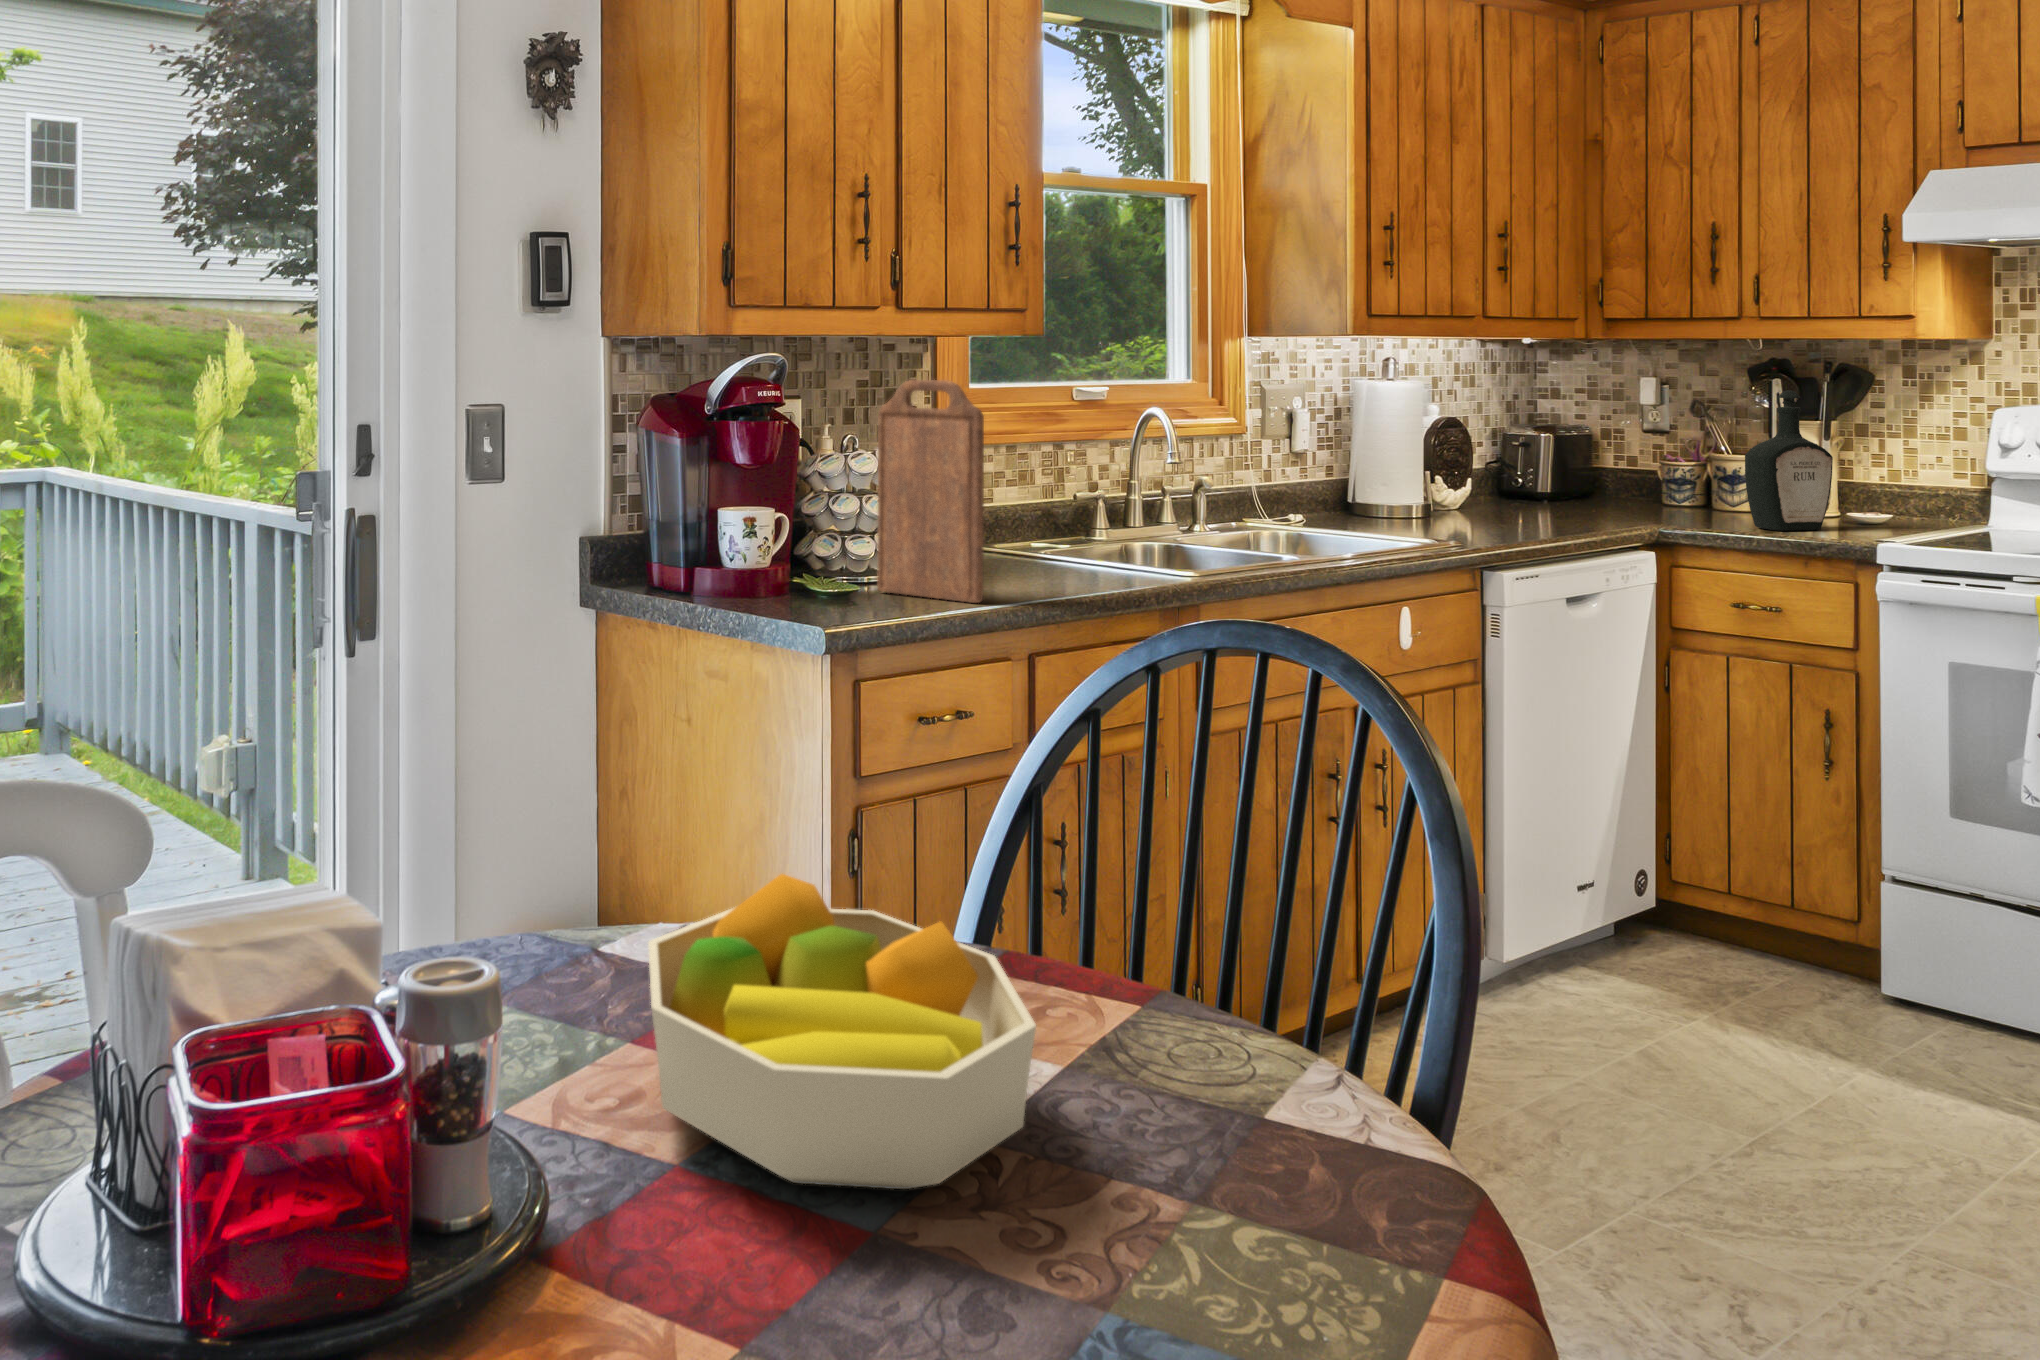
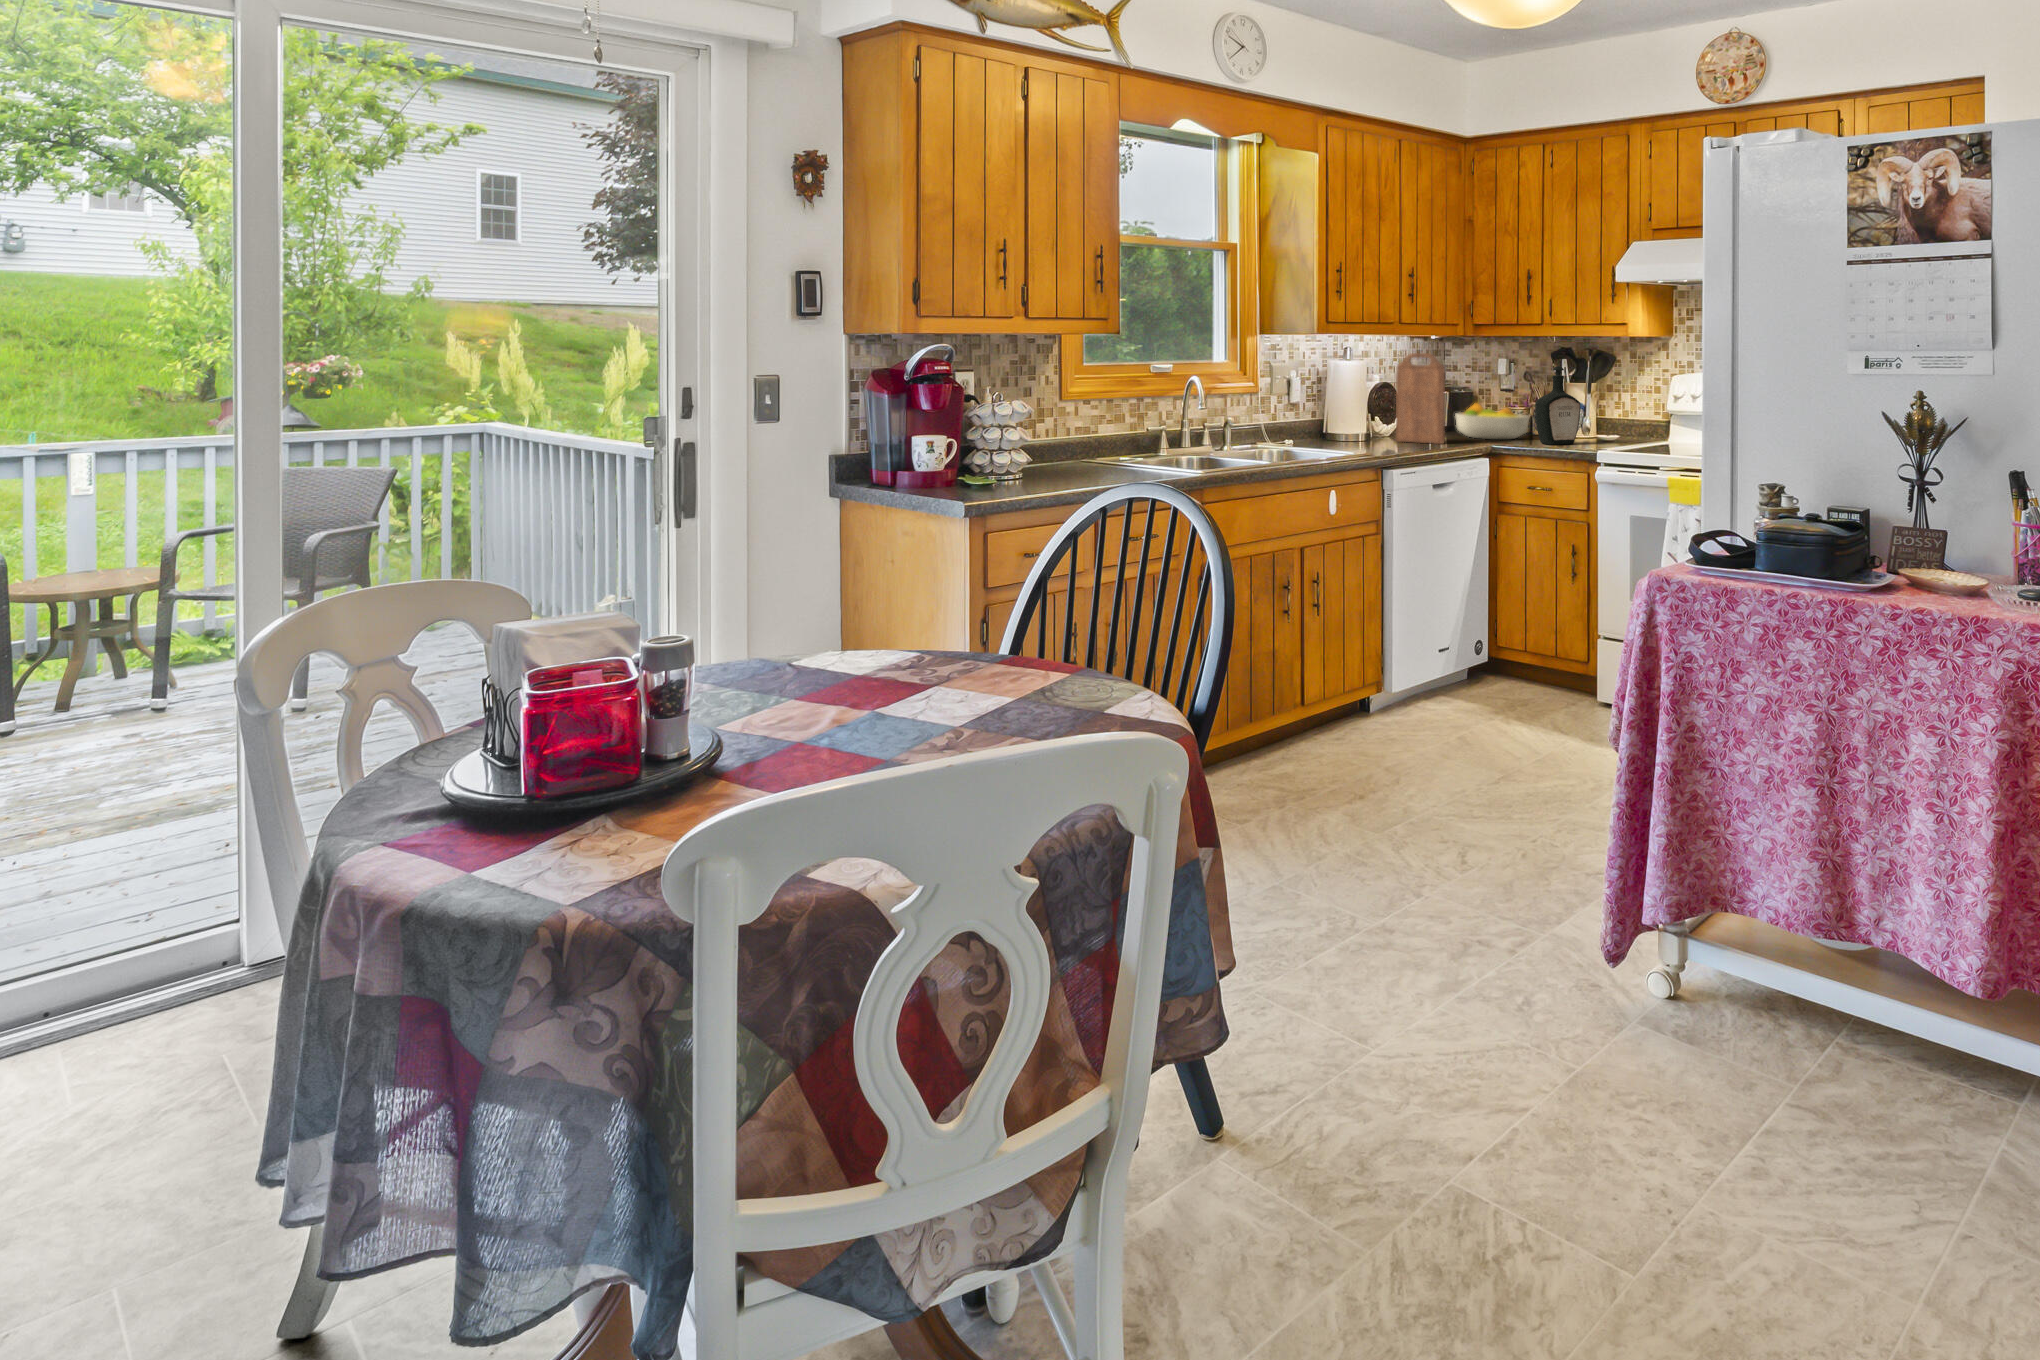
cutting board: present [877,380,984,603] -> present [1396,353,1445,444]
fruit bowl: present [648,874,1036,1189] -> present [1455,403,1529,439]

